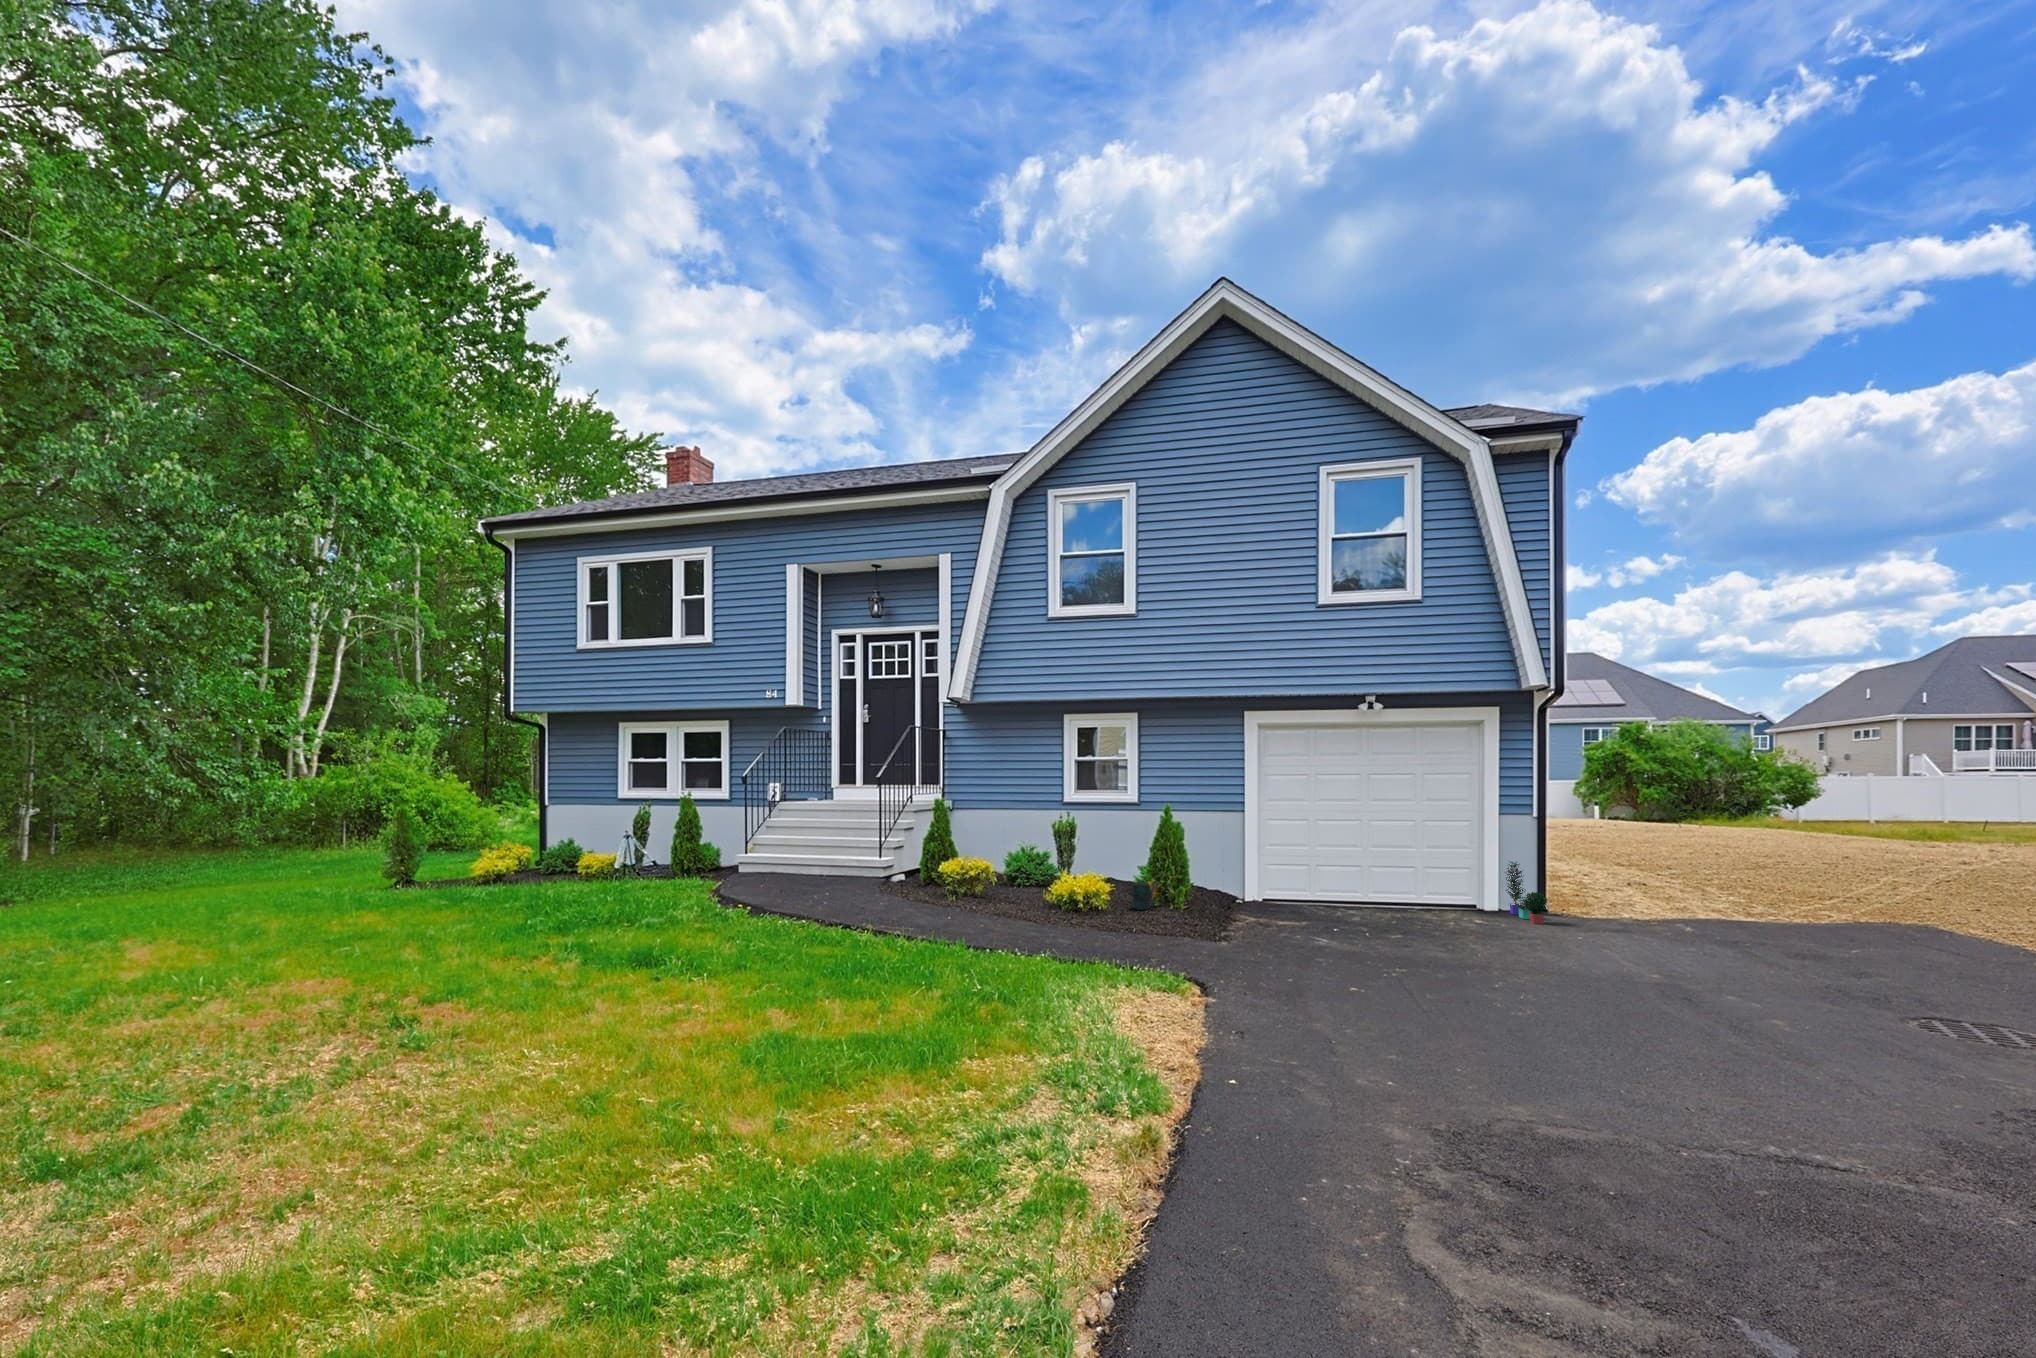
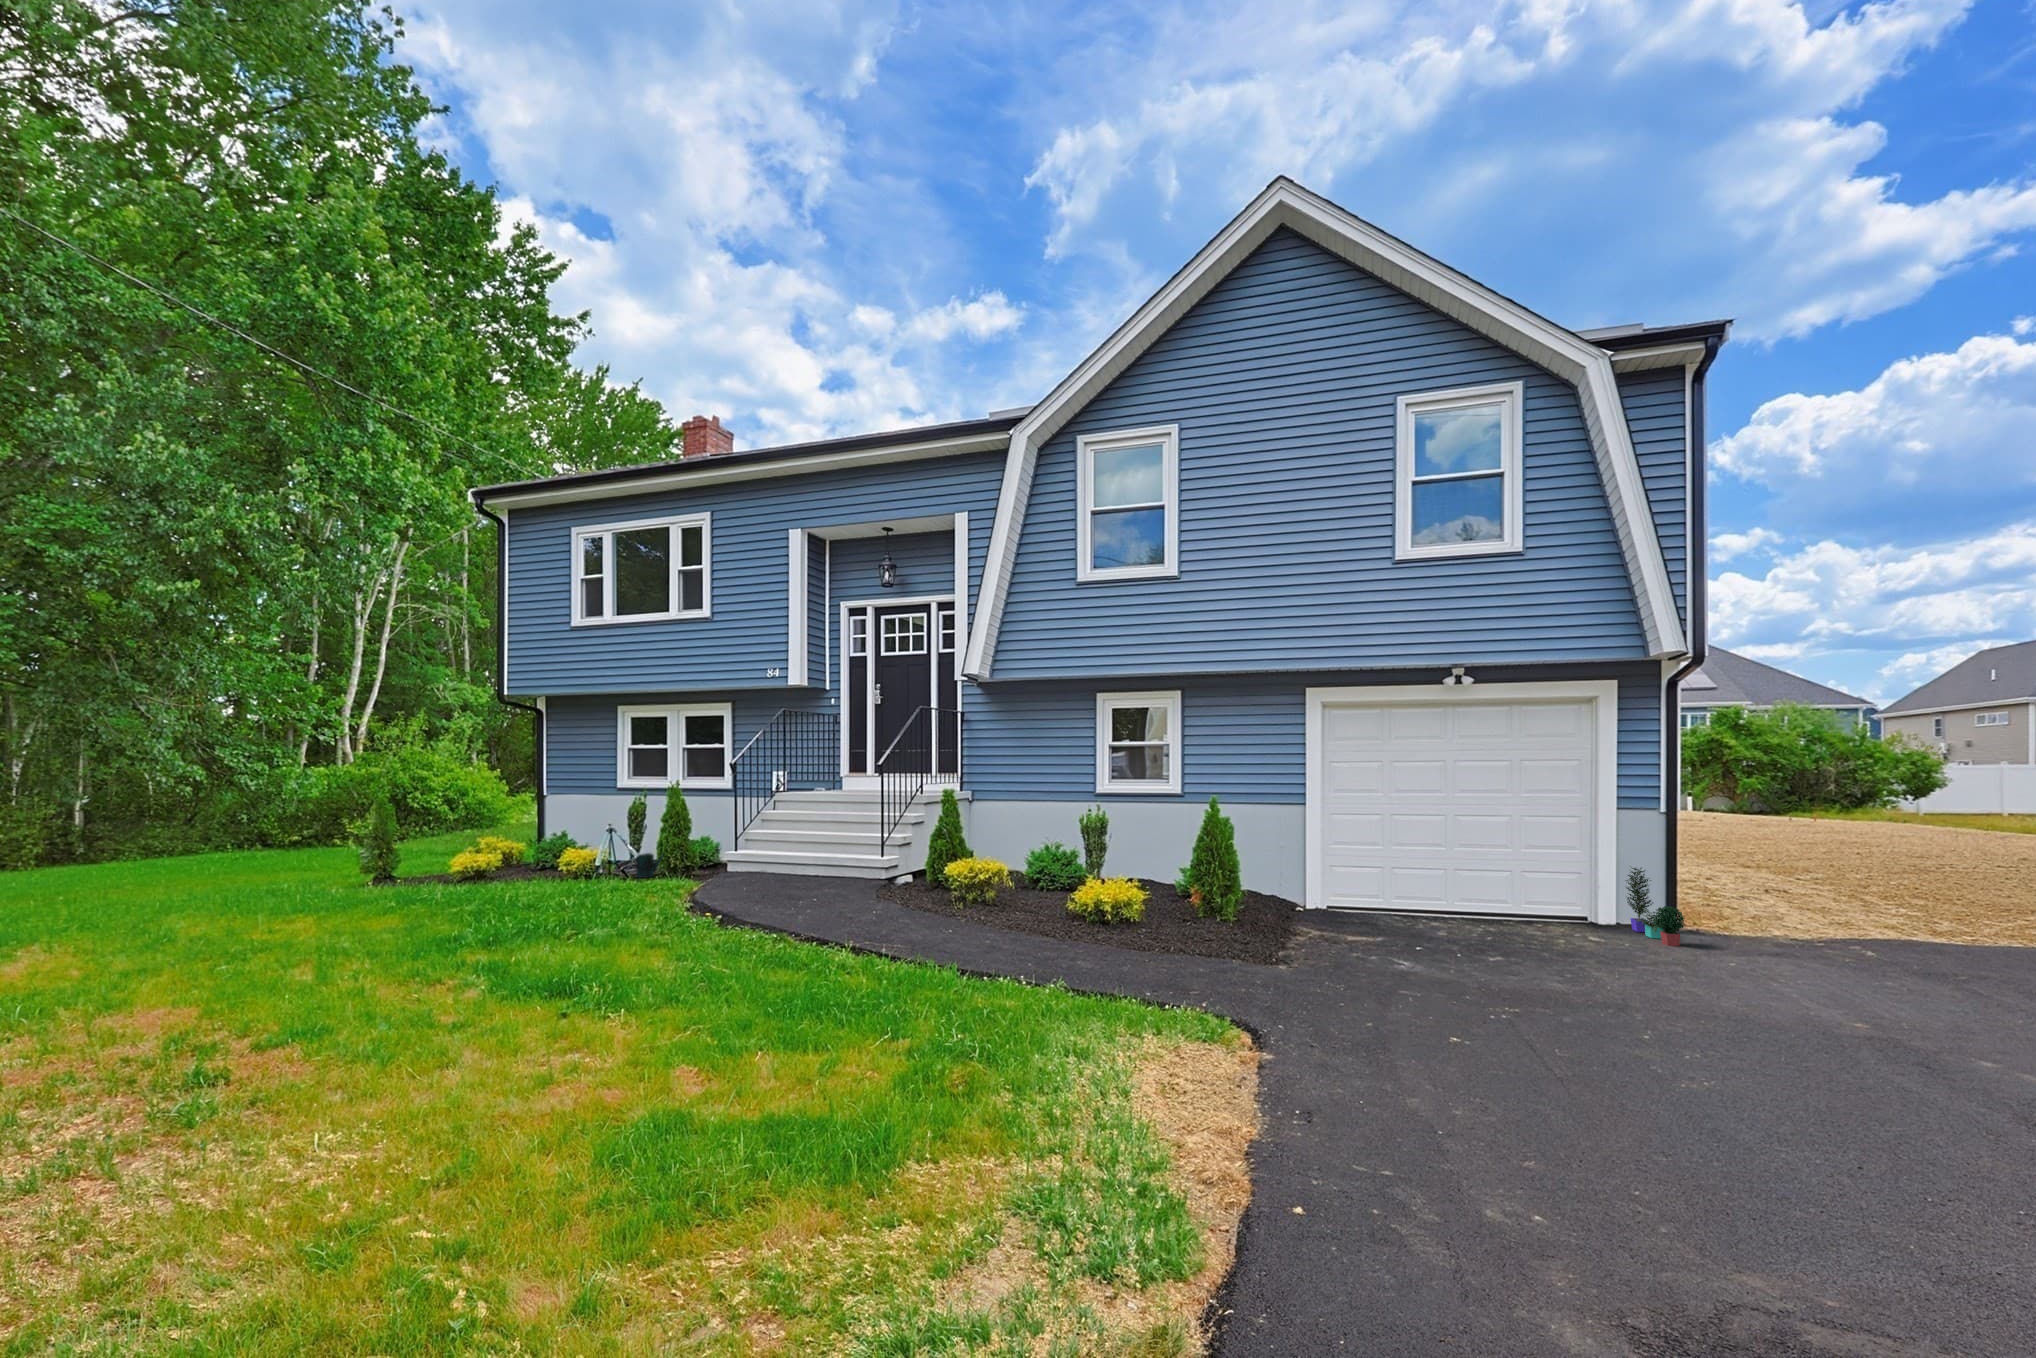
watering can: present [1129,878,1158,910] -> present [636,849,668,878]

